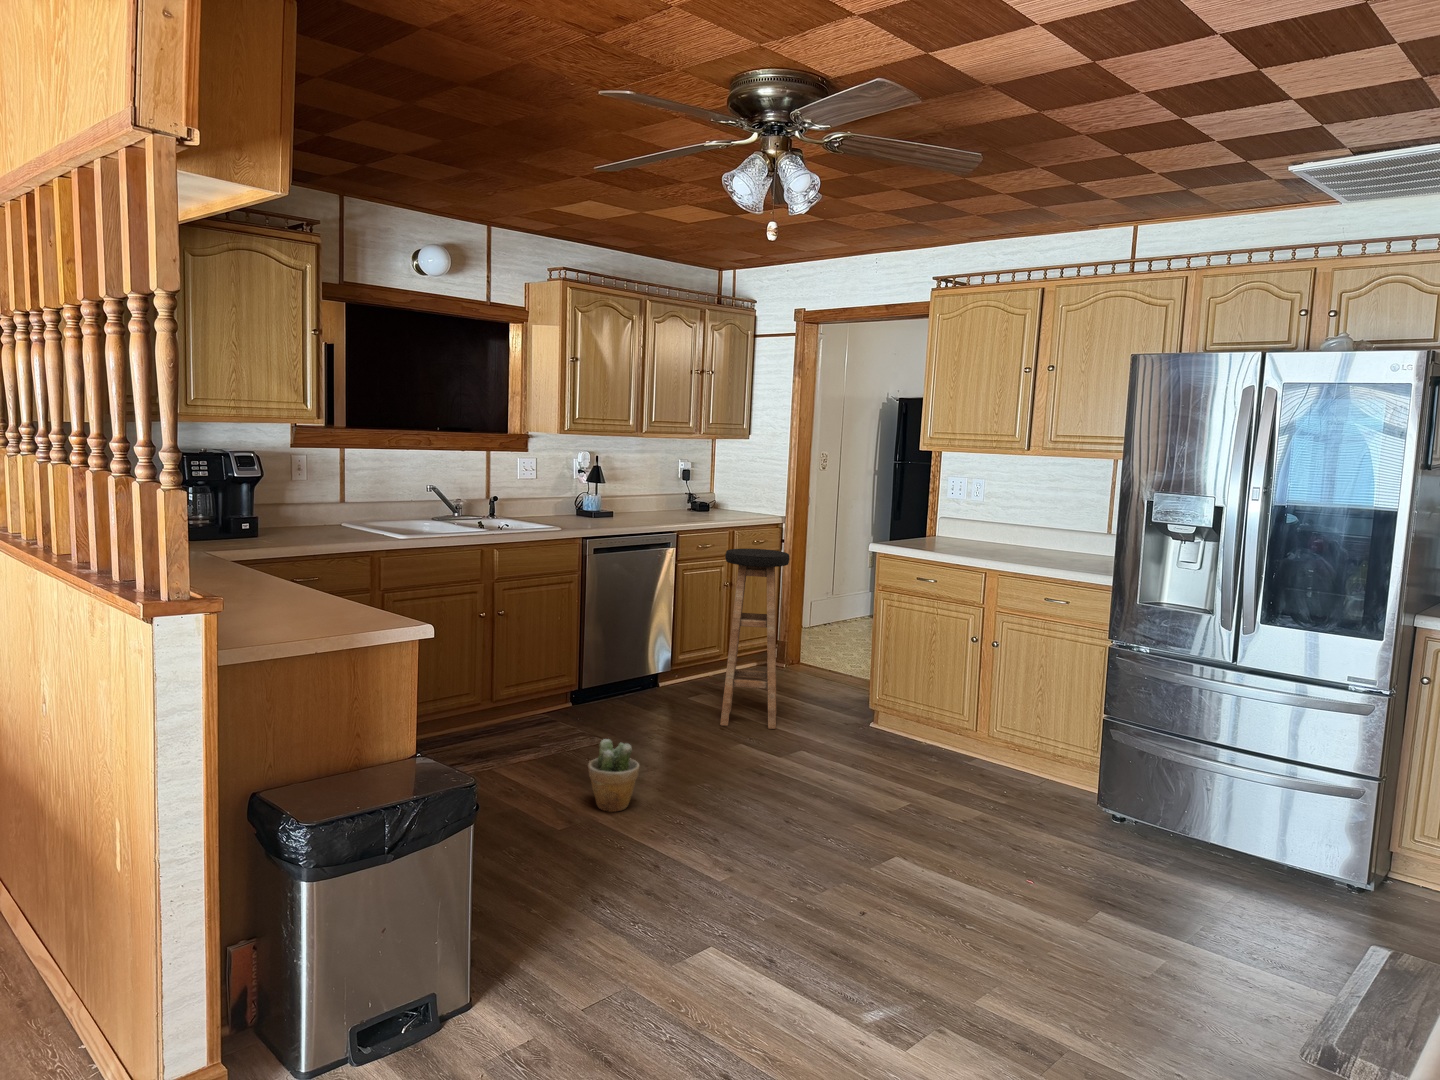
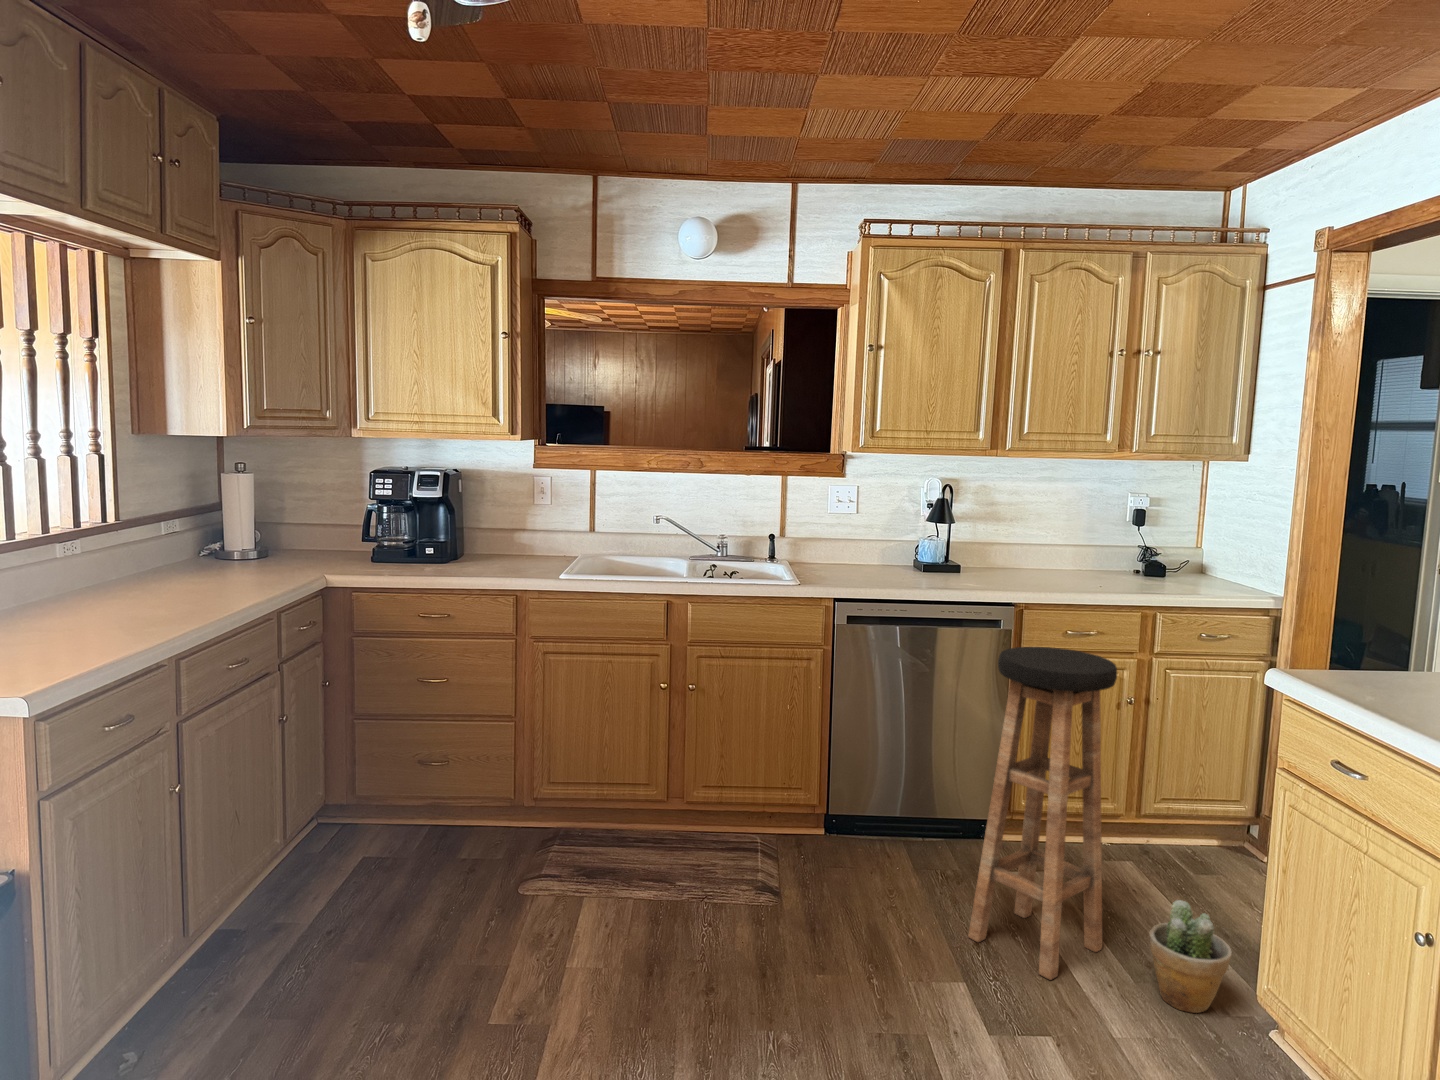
potted plant: present [588,739,639,812] -> present [1149,900,1232,1013]

